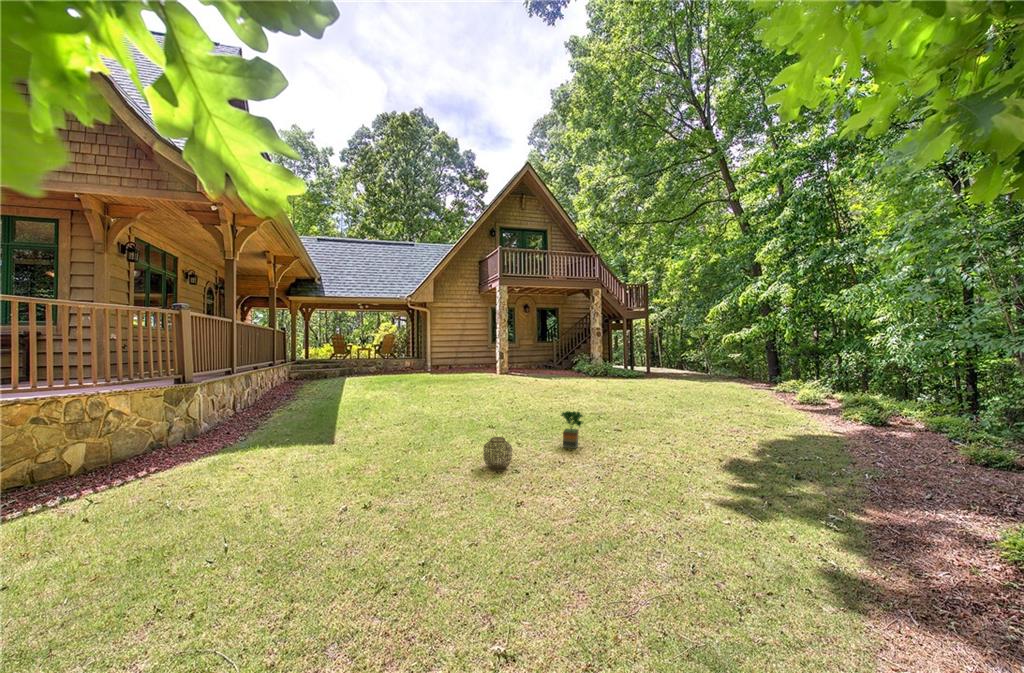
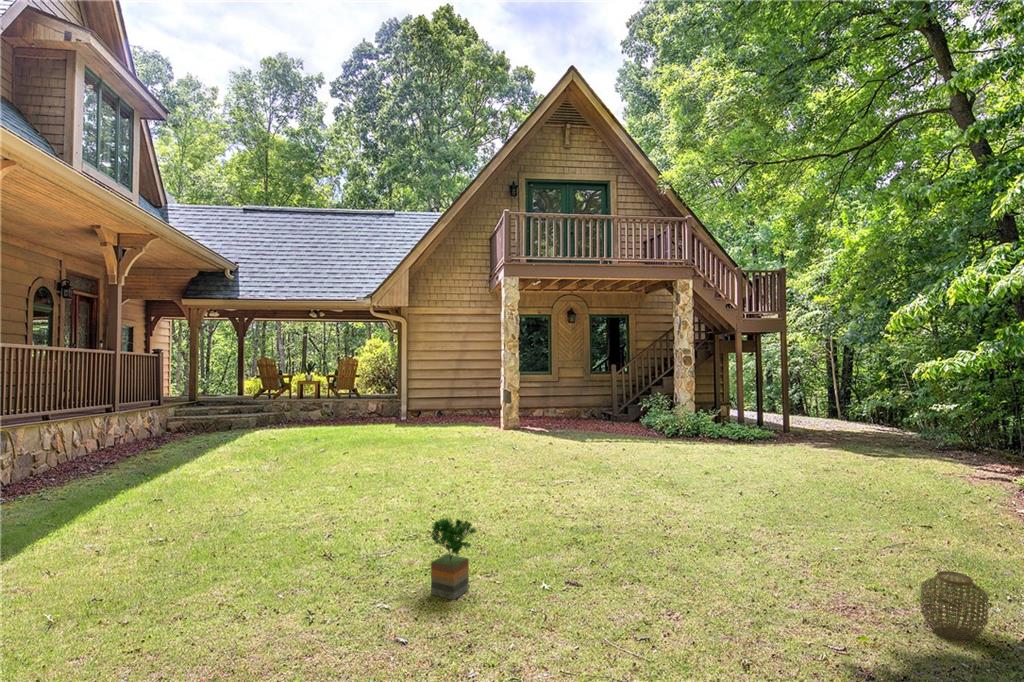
woven basket: present [483,437,512,471] -> present [920,571,989,641]

